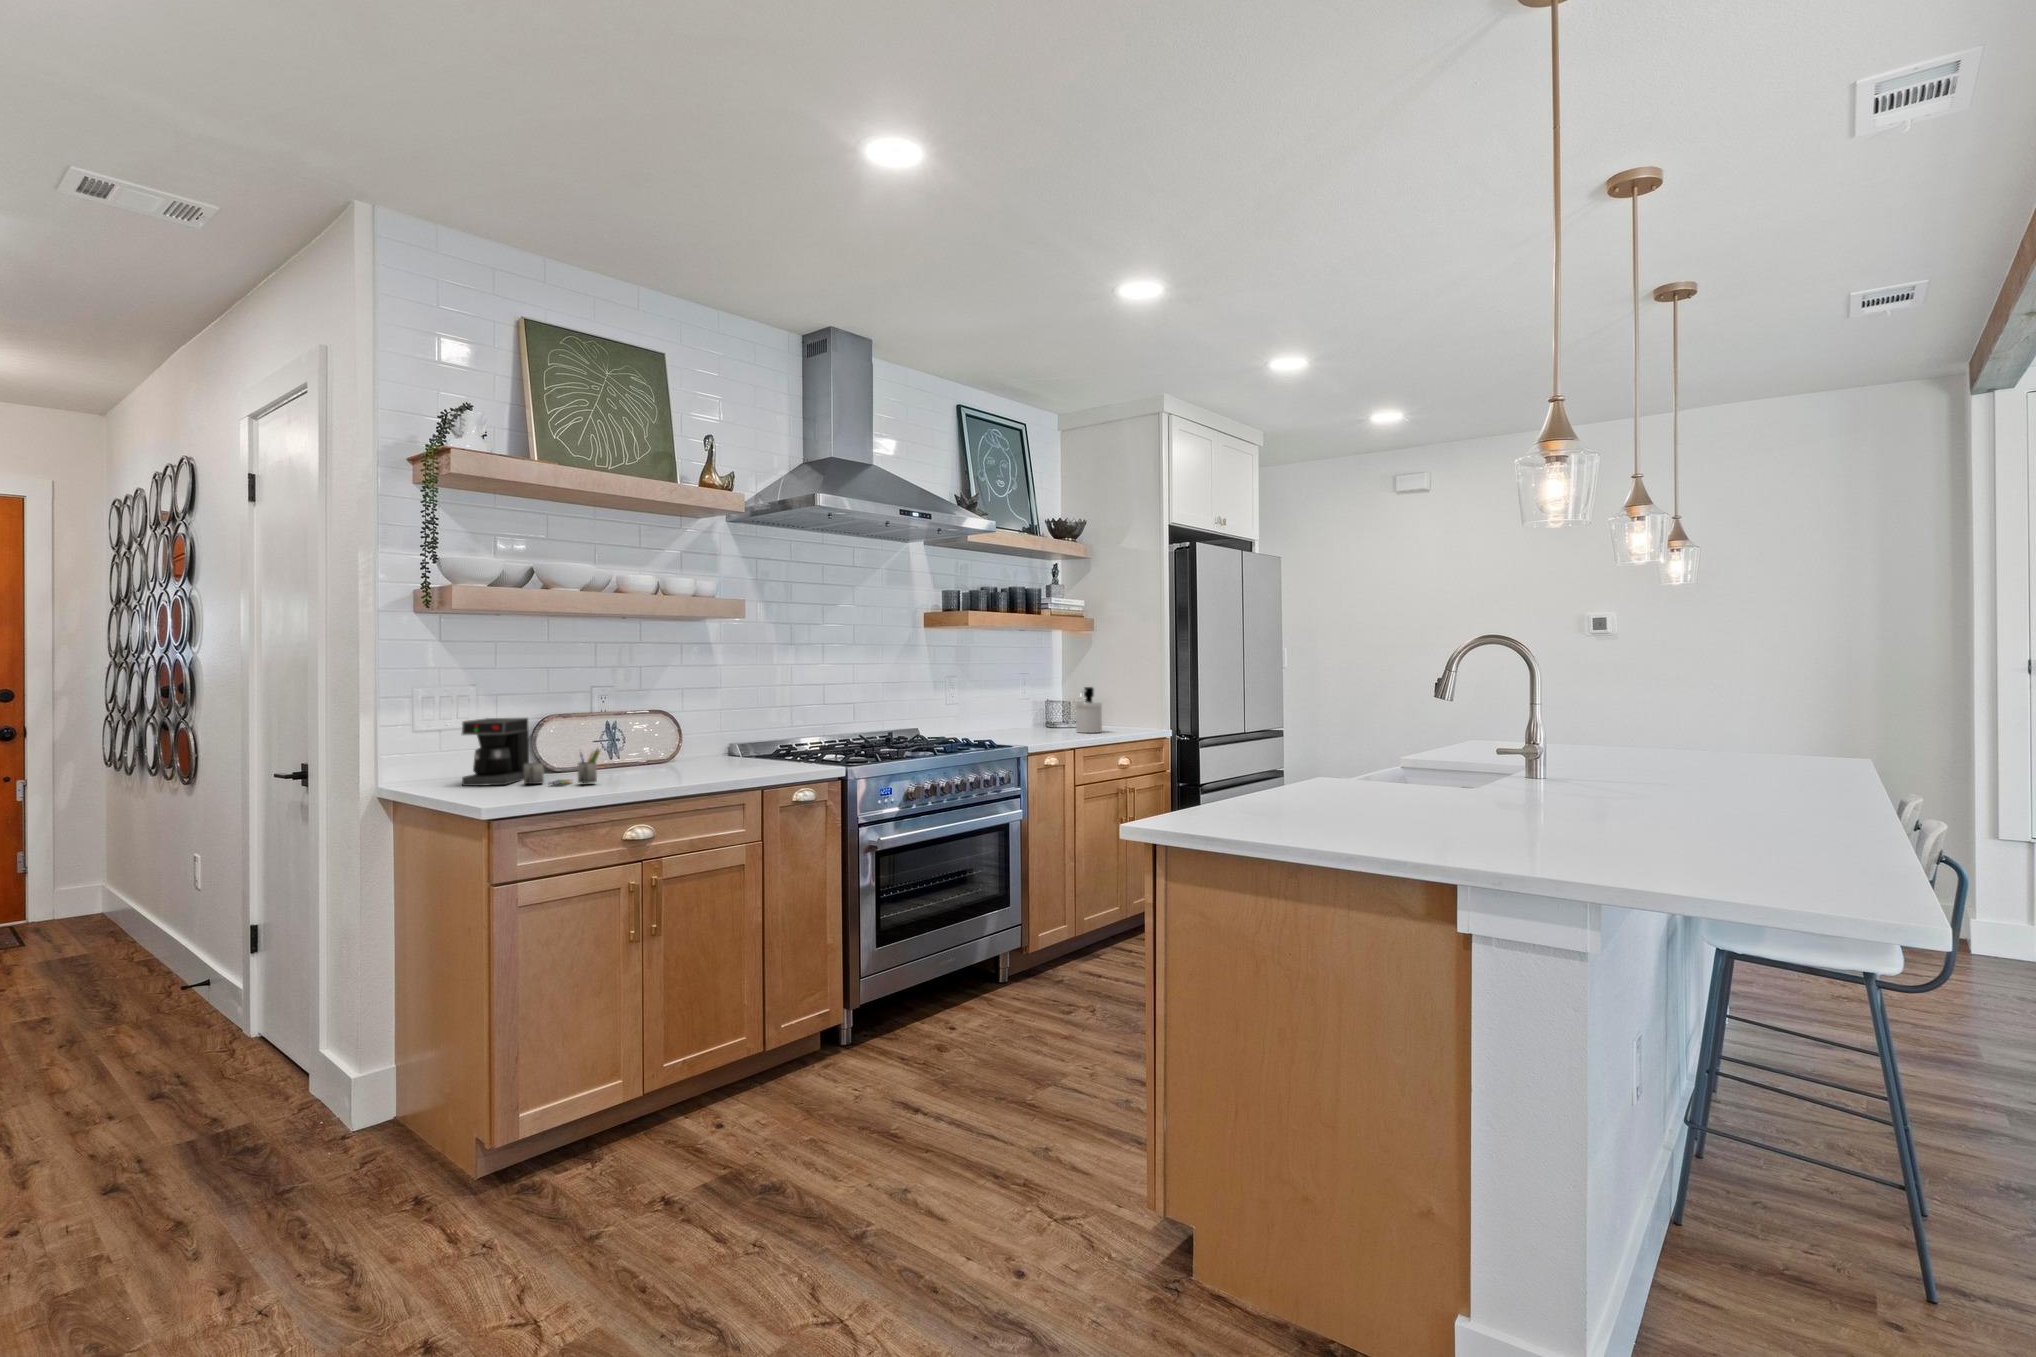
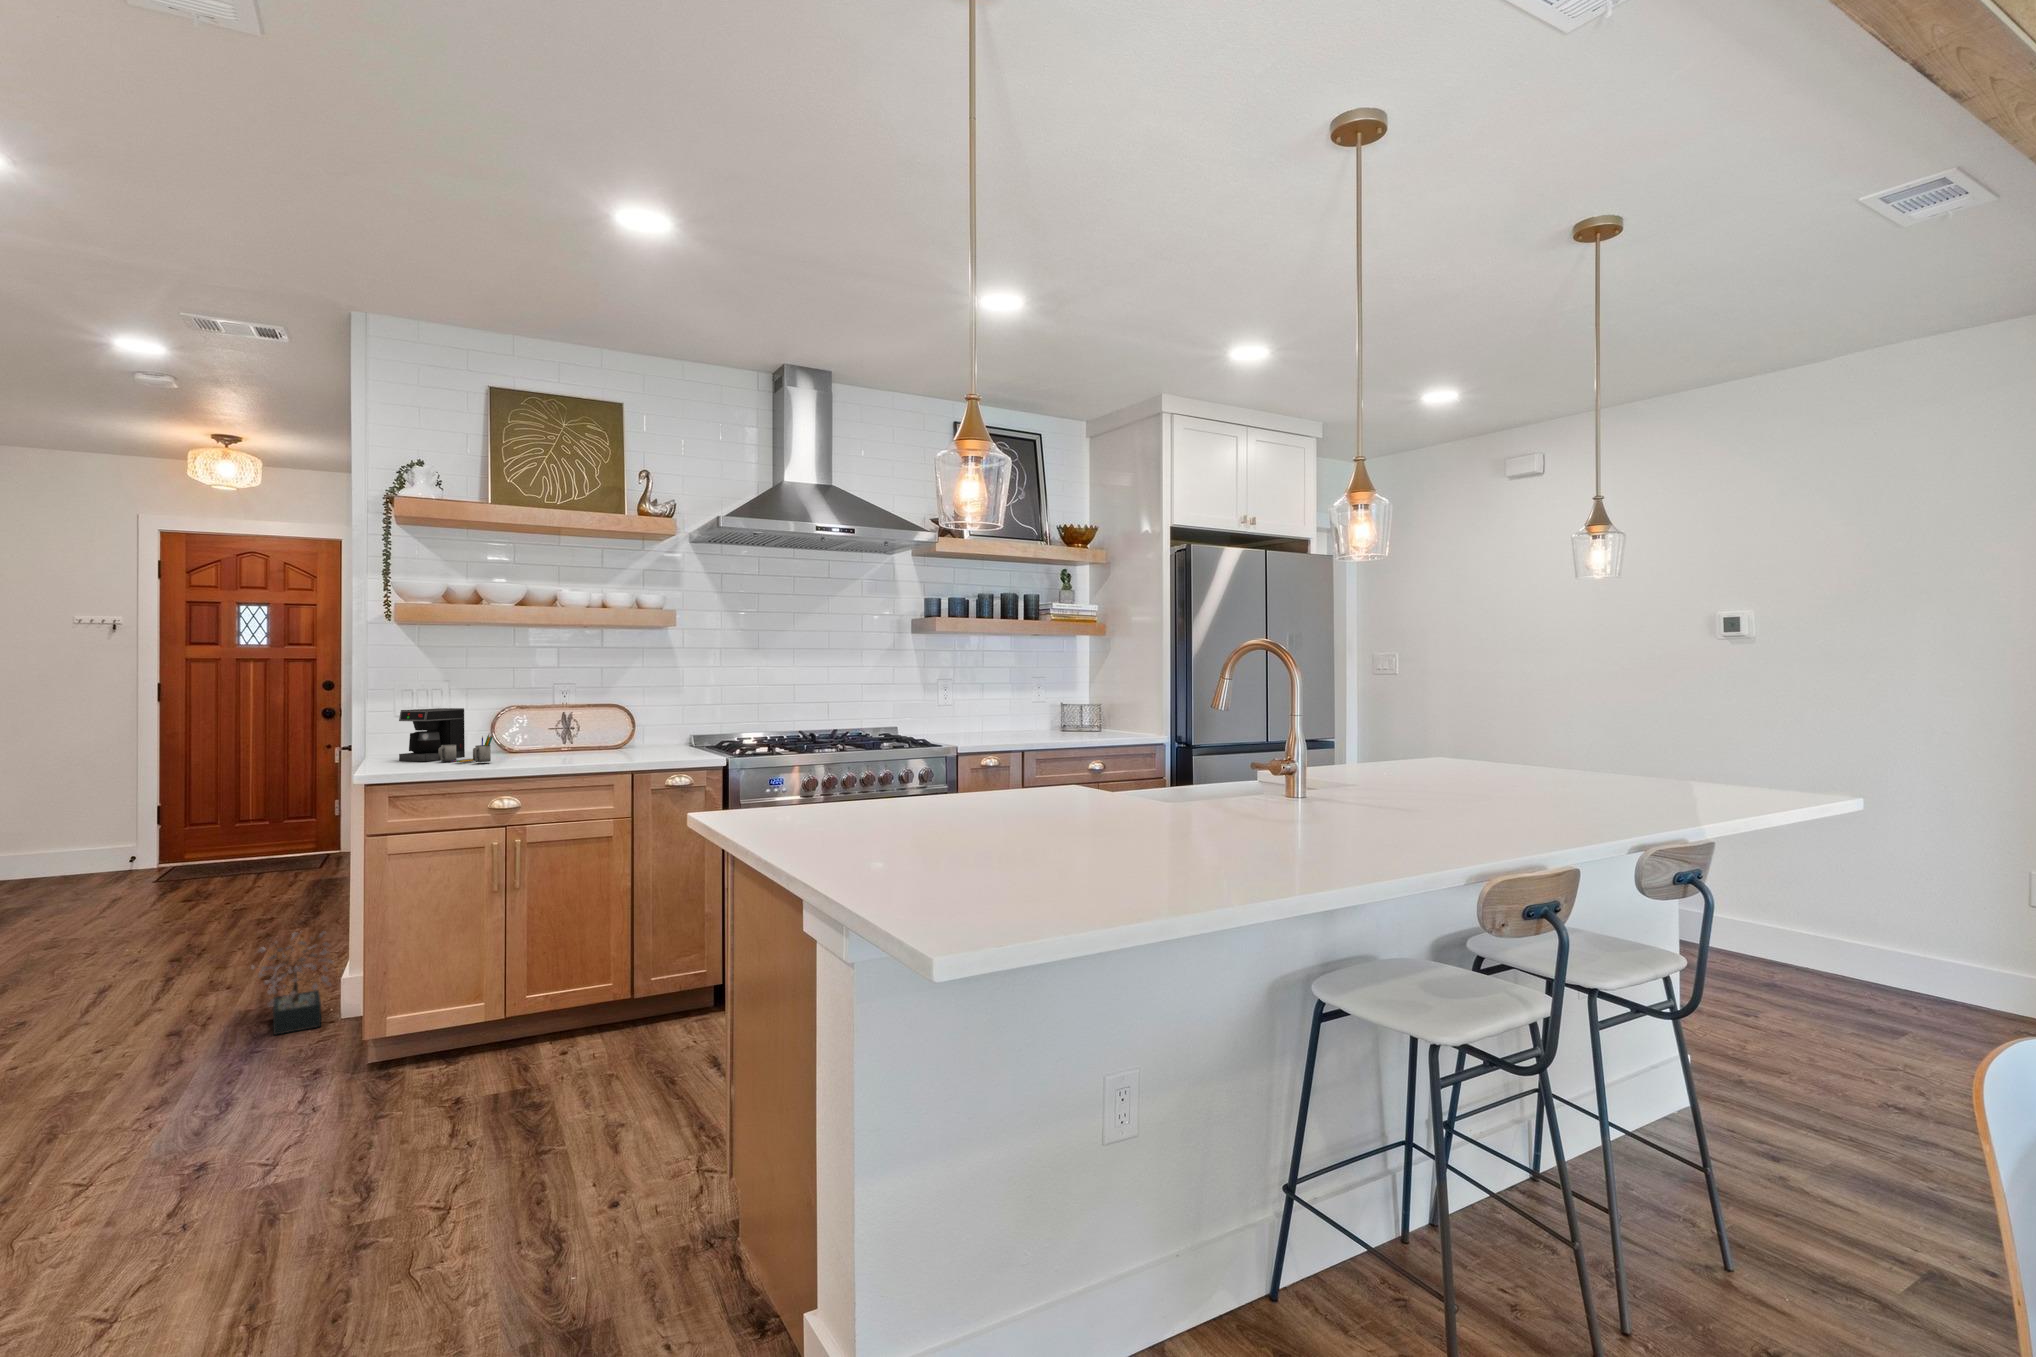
soap dispenser: present [1075,687,1103,733] -> none [1052,689,1084,734]
decorative plant: none [217,1015,355,1159] -> present [251,931,333,1035]

